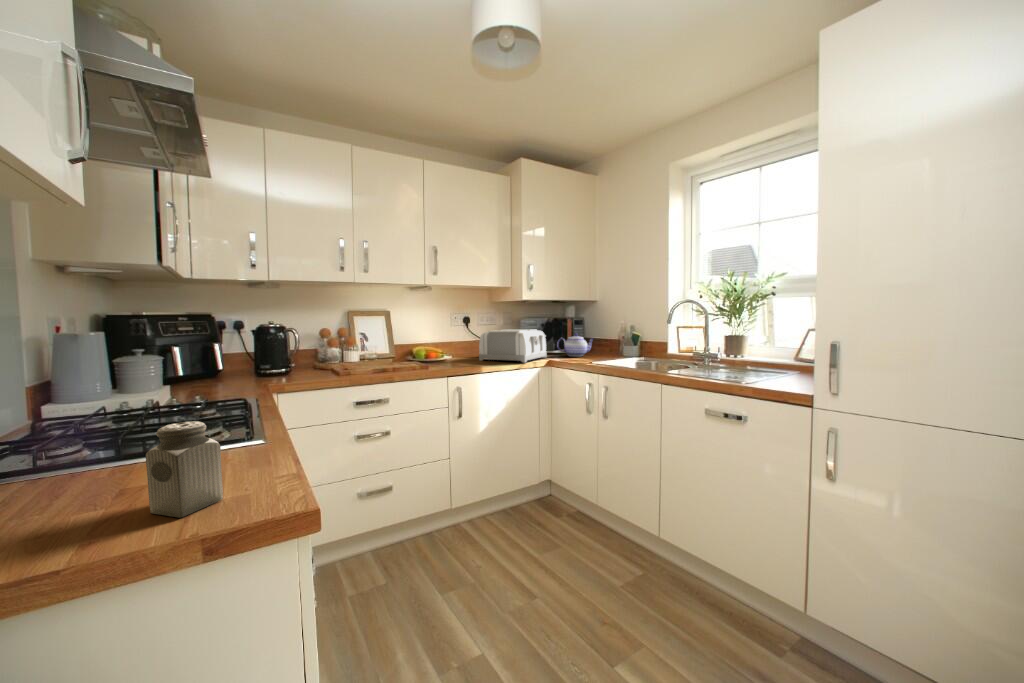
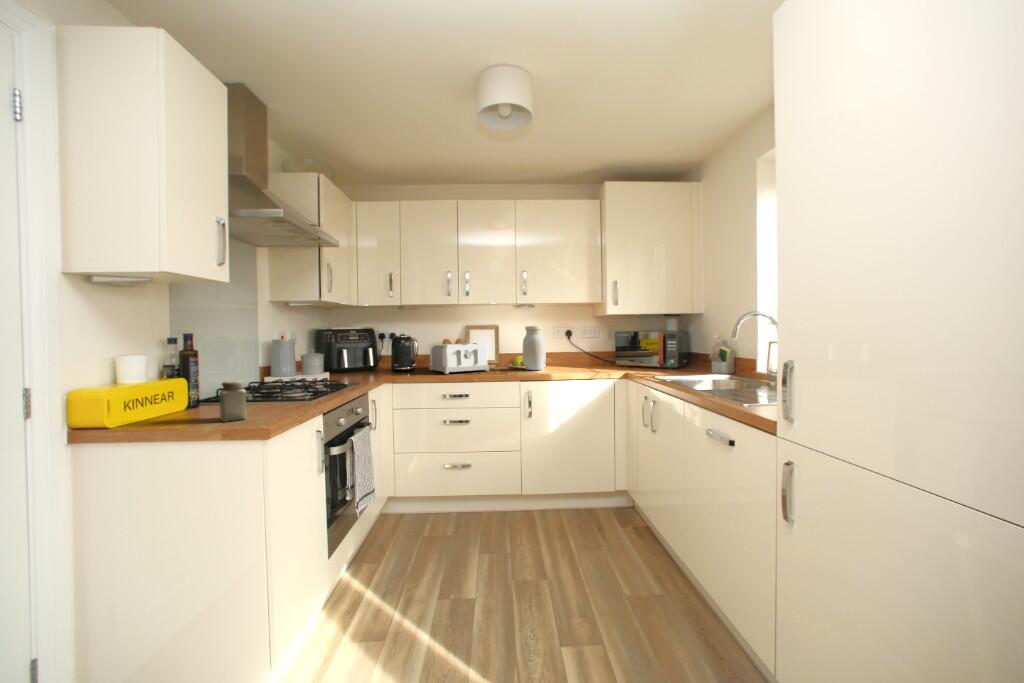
jar: none [440,311,467,363] -> present [523,325,546,370]
toaster: present [479,329,547,362] -> present [429,344,489,374]
teapot: present [557,333,594,356] -> none [642,347,683,371]

